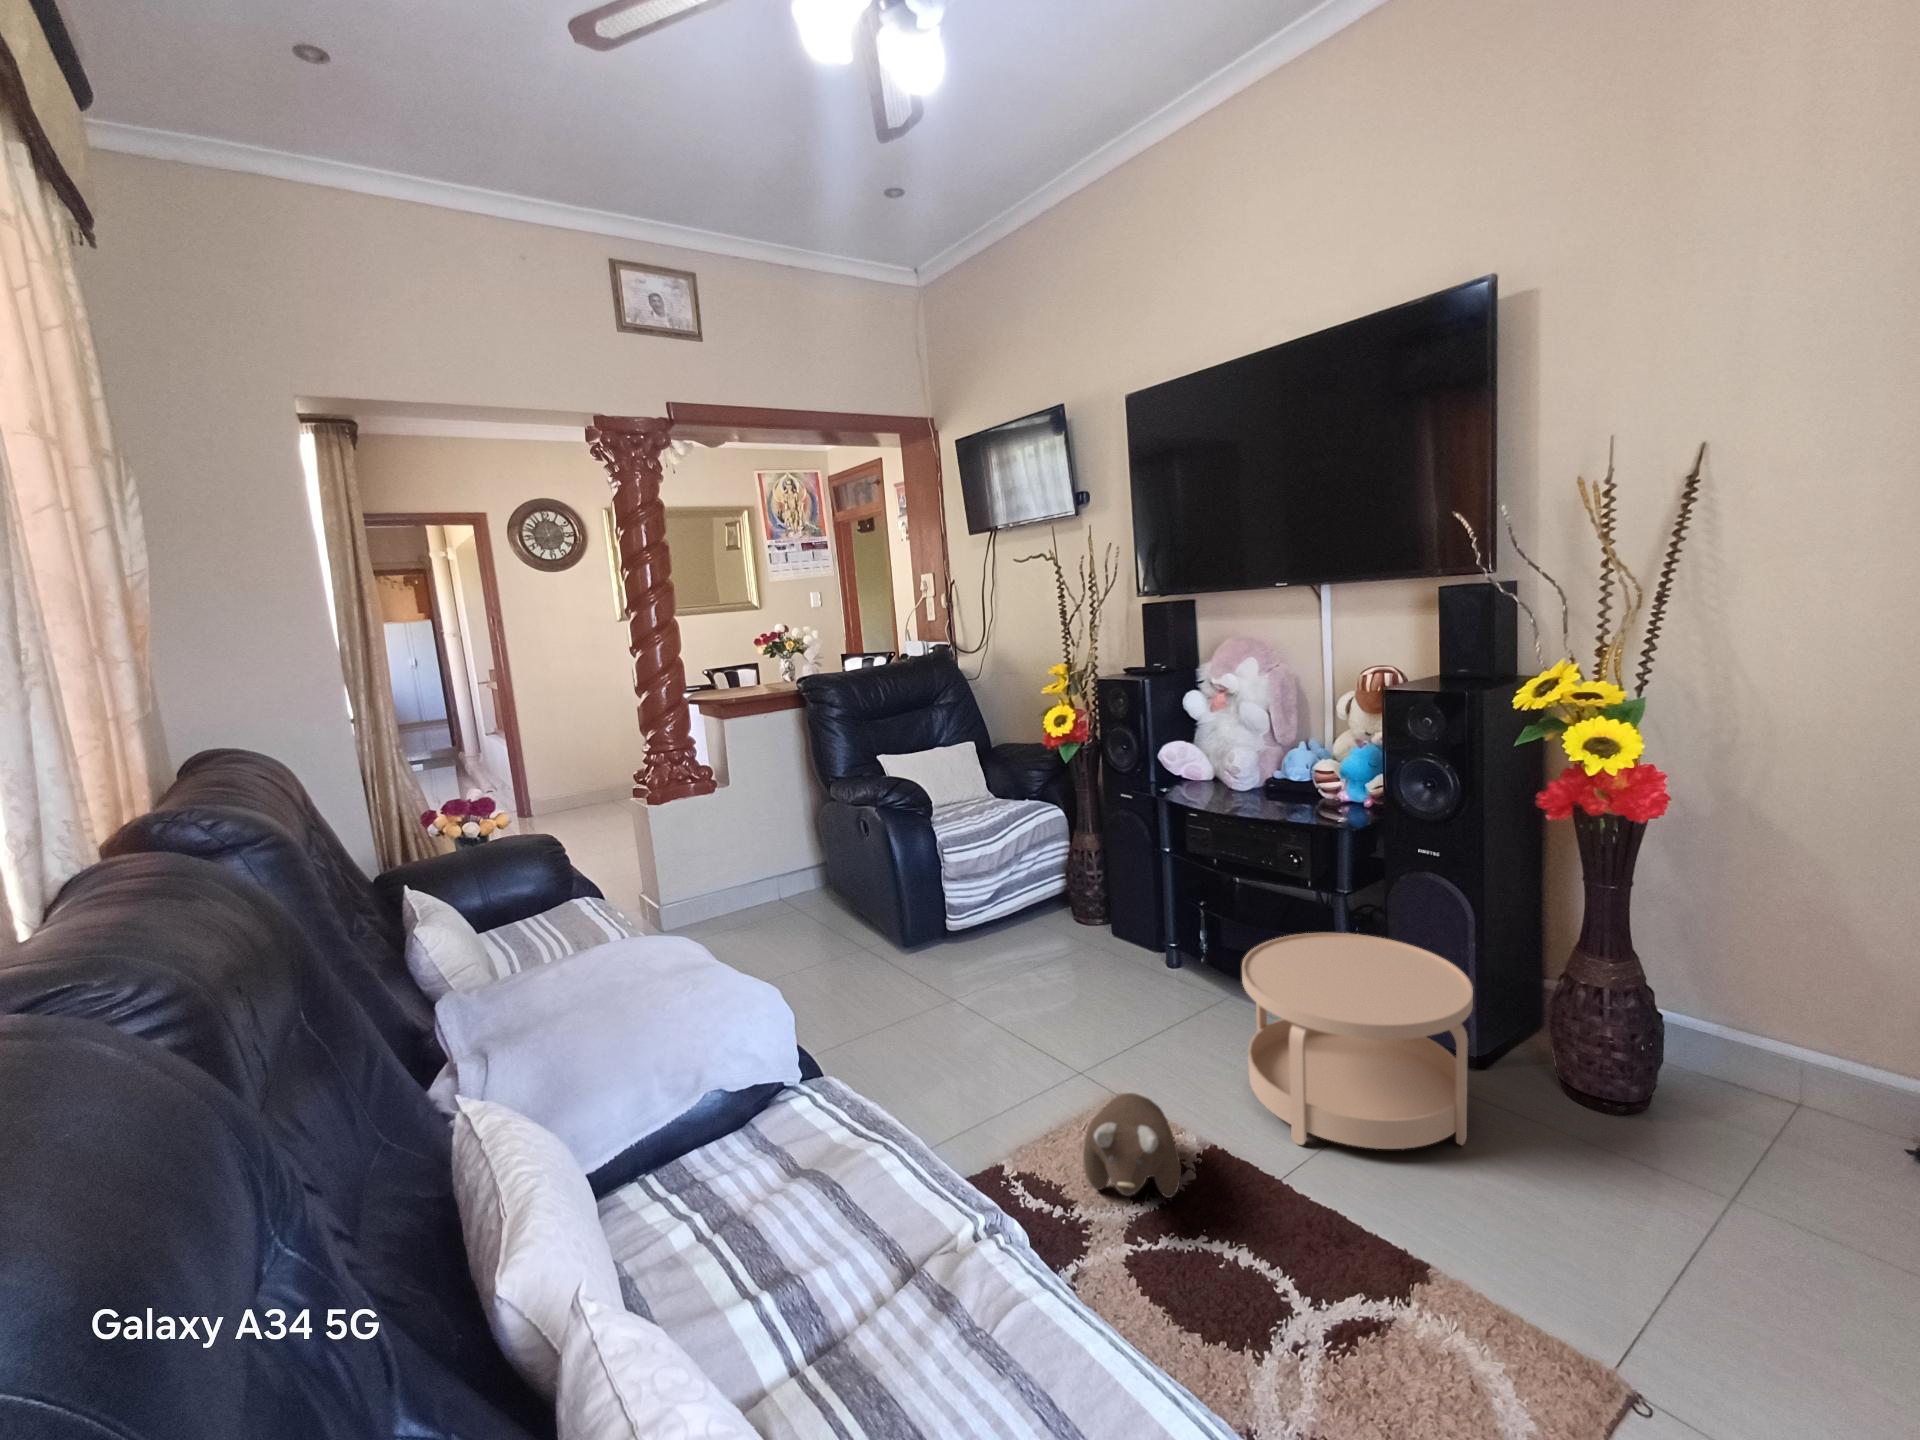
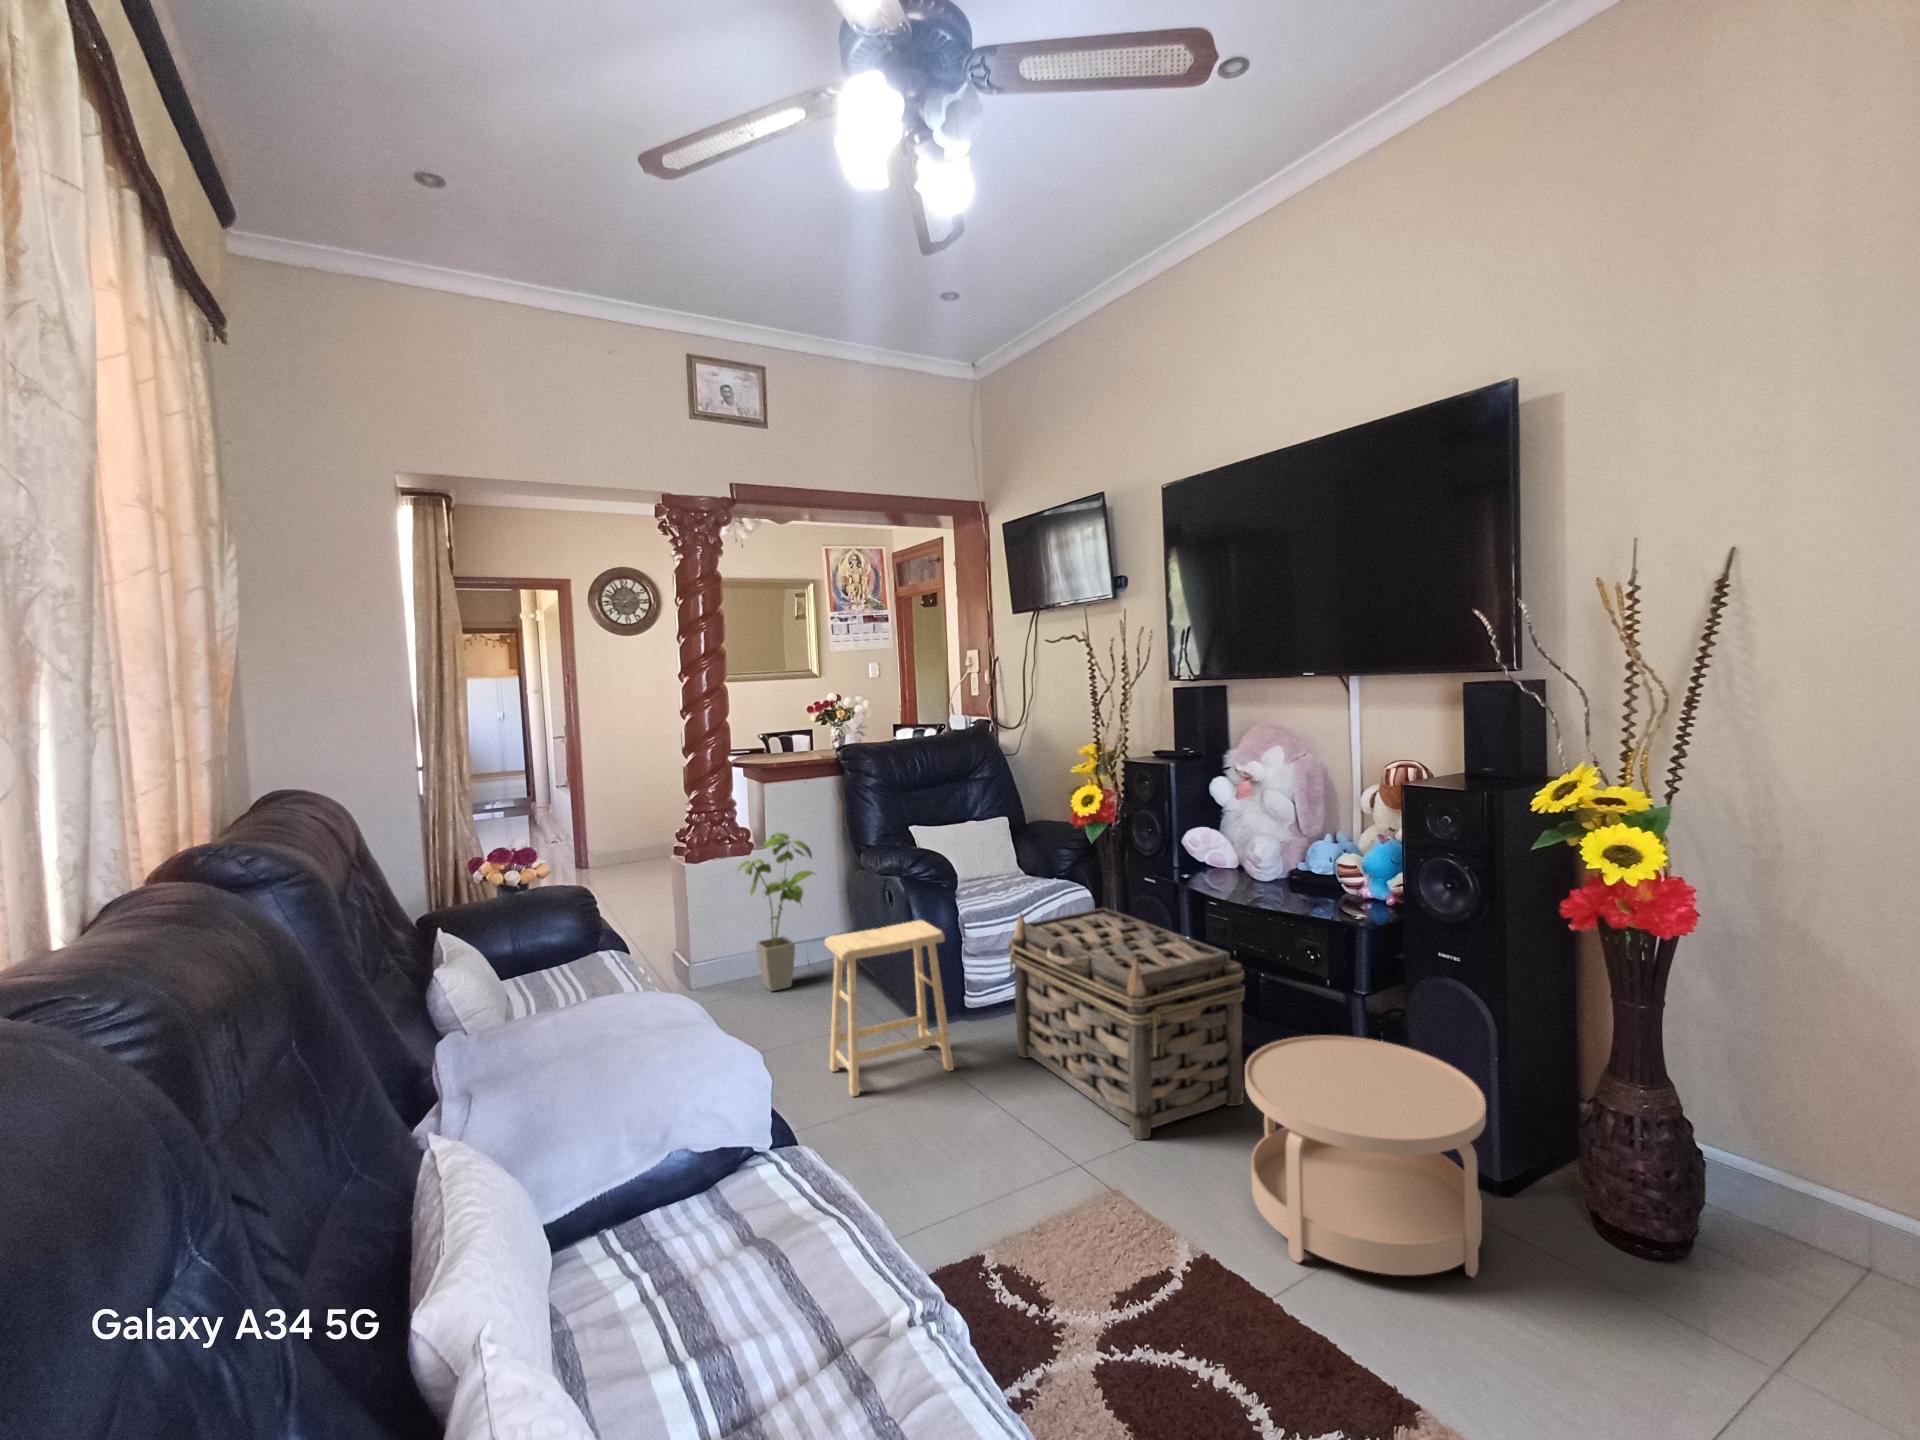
house plant: none [704,767,784,926] -> present [738,833,815,991]
basket: none [989,824,1228,1043] -> present [1007,908,1245,1140]
footstool: none [807,846,943,1023] -> present [825,920,954,1097]
plush toy: present [1083,1093,1181,1198] -> none [1064,1191,1162,1307]

